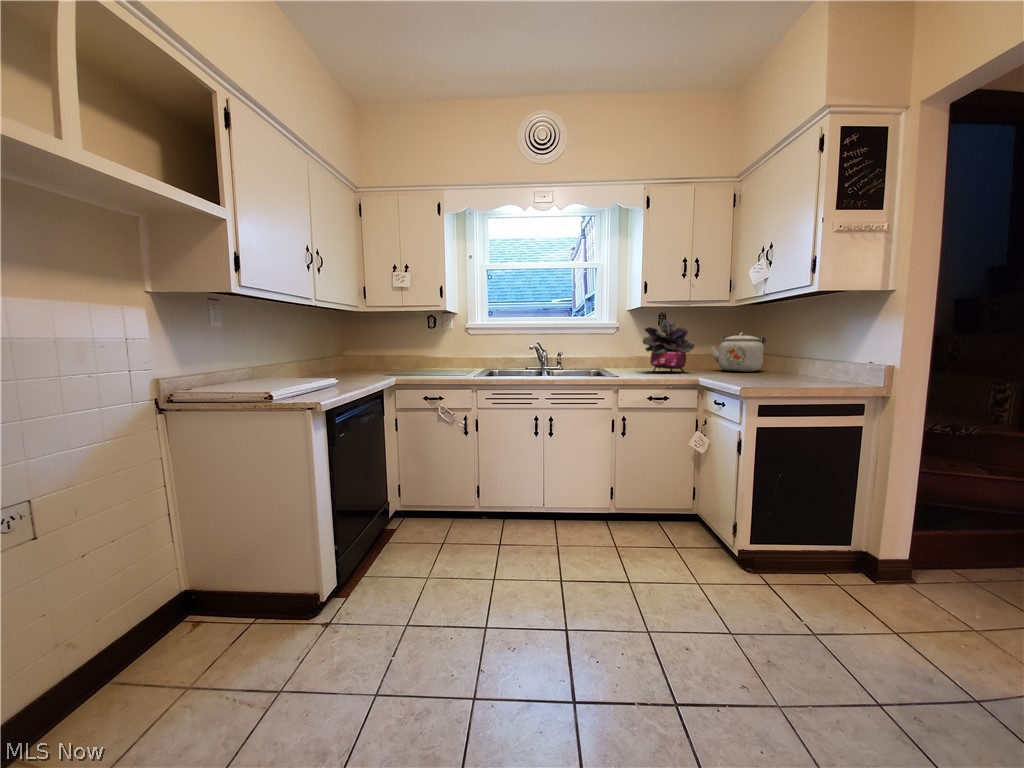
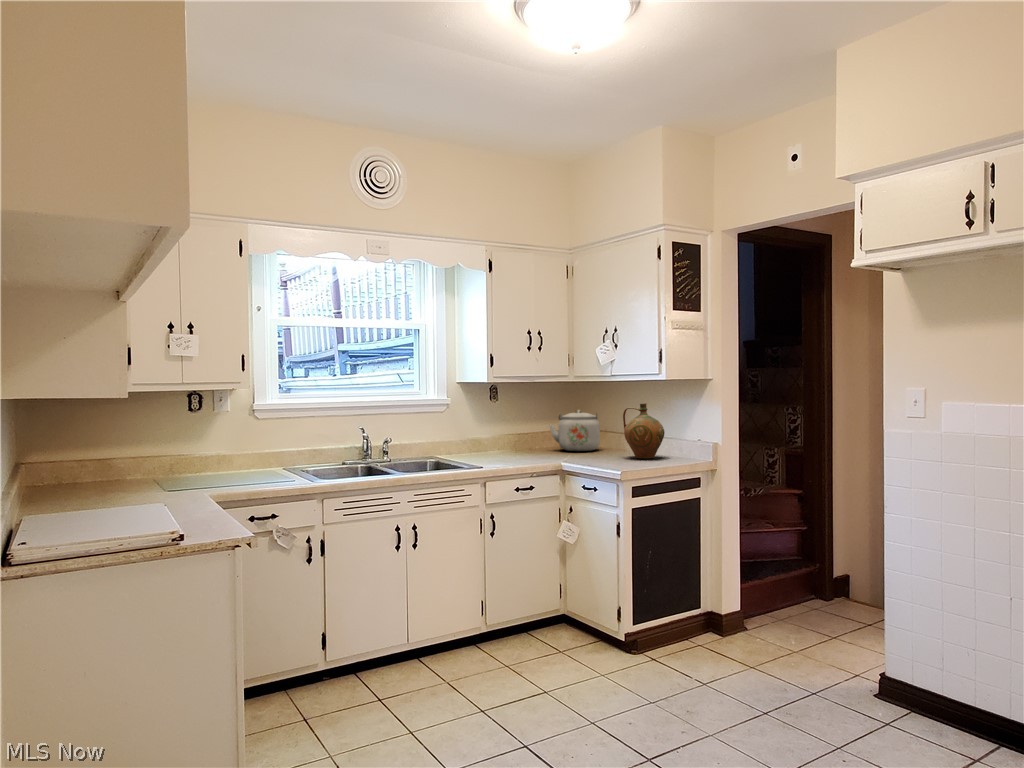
potted plant: present [643,320,695,373] -> none [487,396,543,457]
ceramic jug: none [773,321,823,379] -> present [623,403,665,459]

